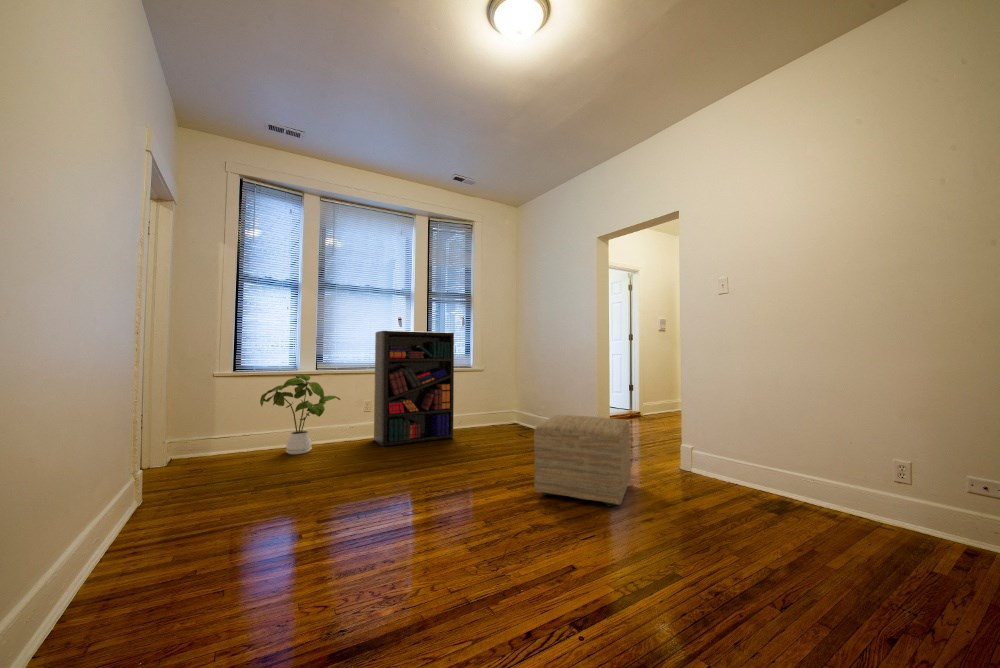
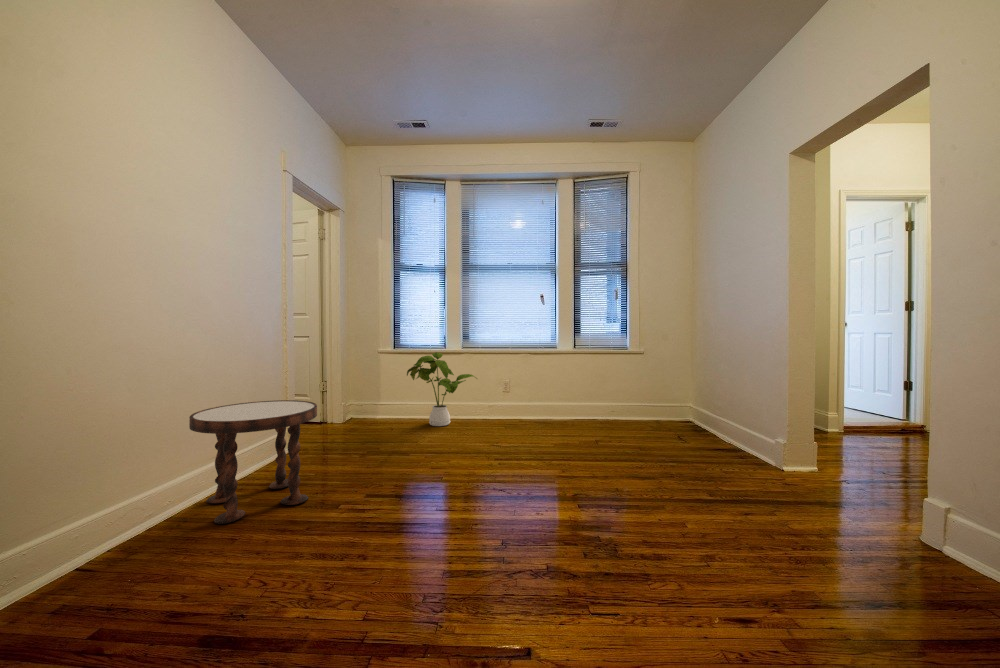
bookshelf: present [374,331,454,447] -> none [511,309,592,431]
ottoman: present [534,415,631,506] -> none [602,422,787,586]
side table: none [91,434,261,593] -> present [189,400,317,524]

